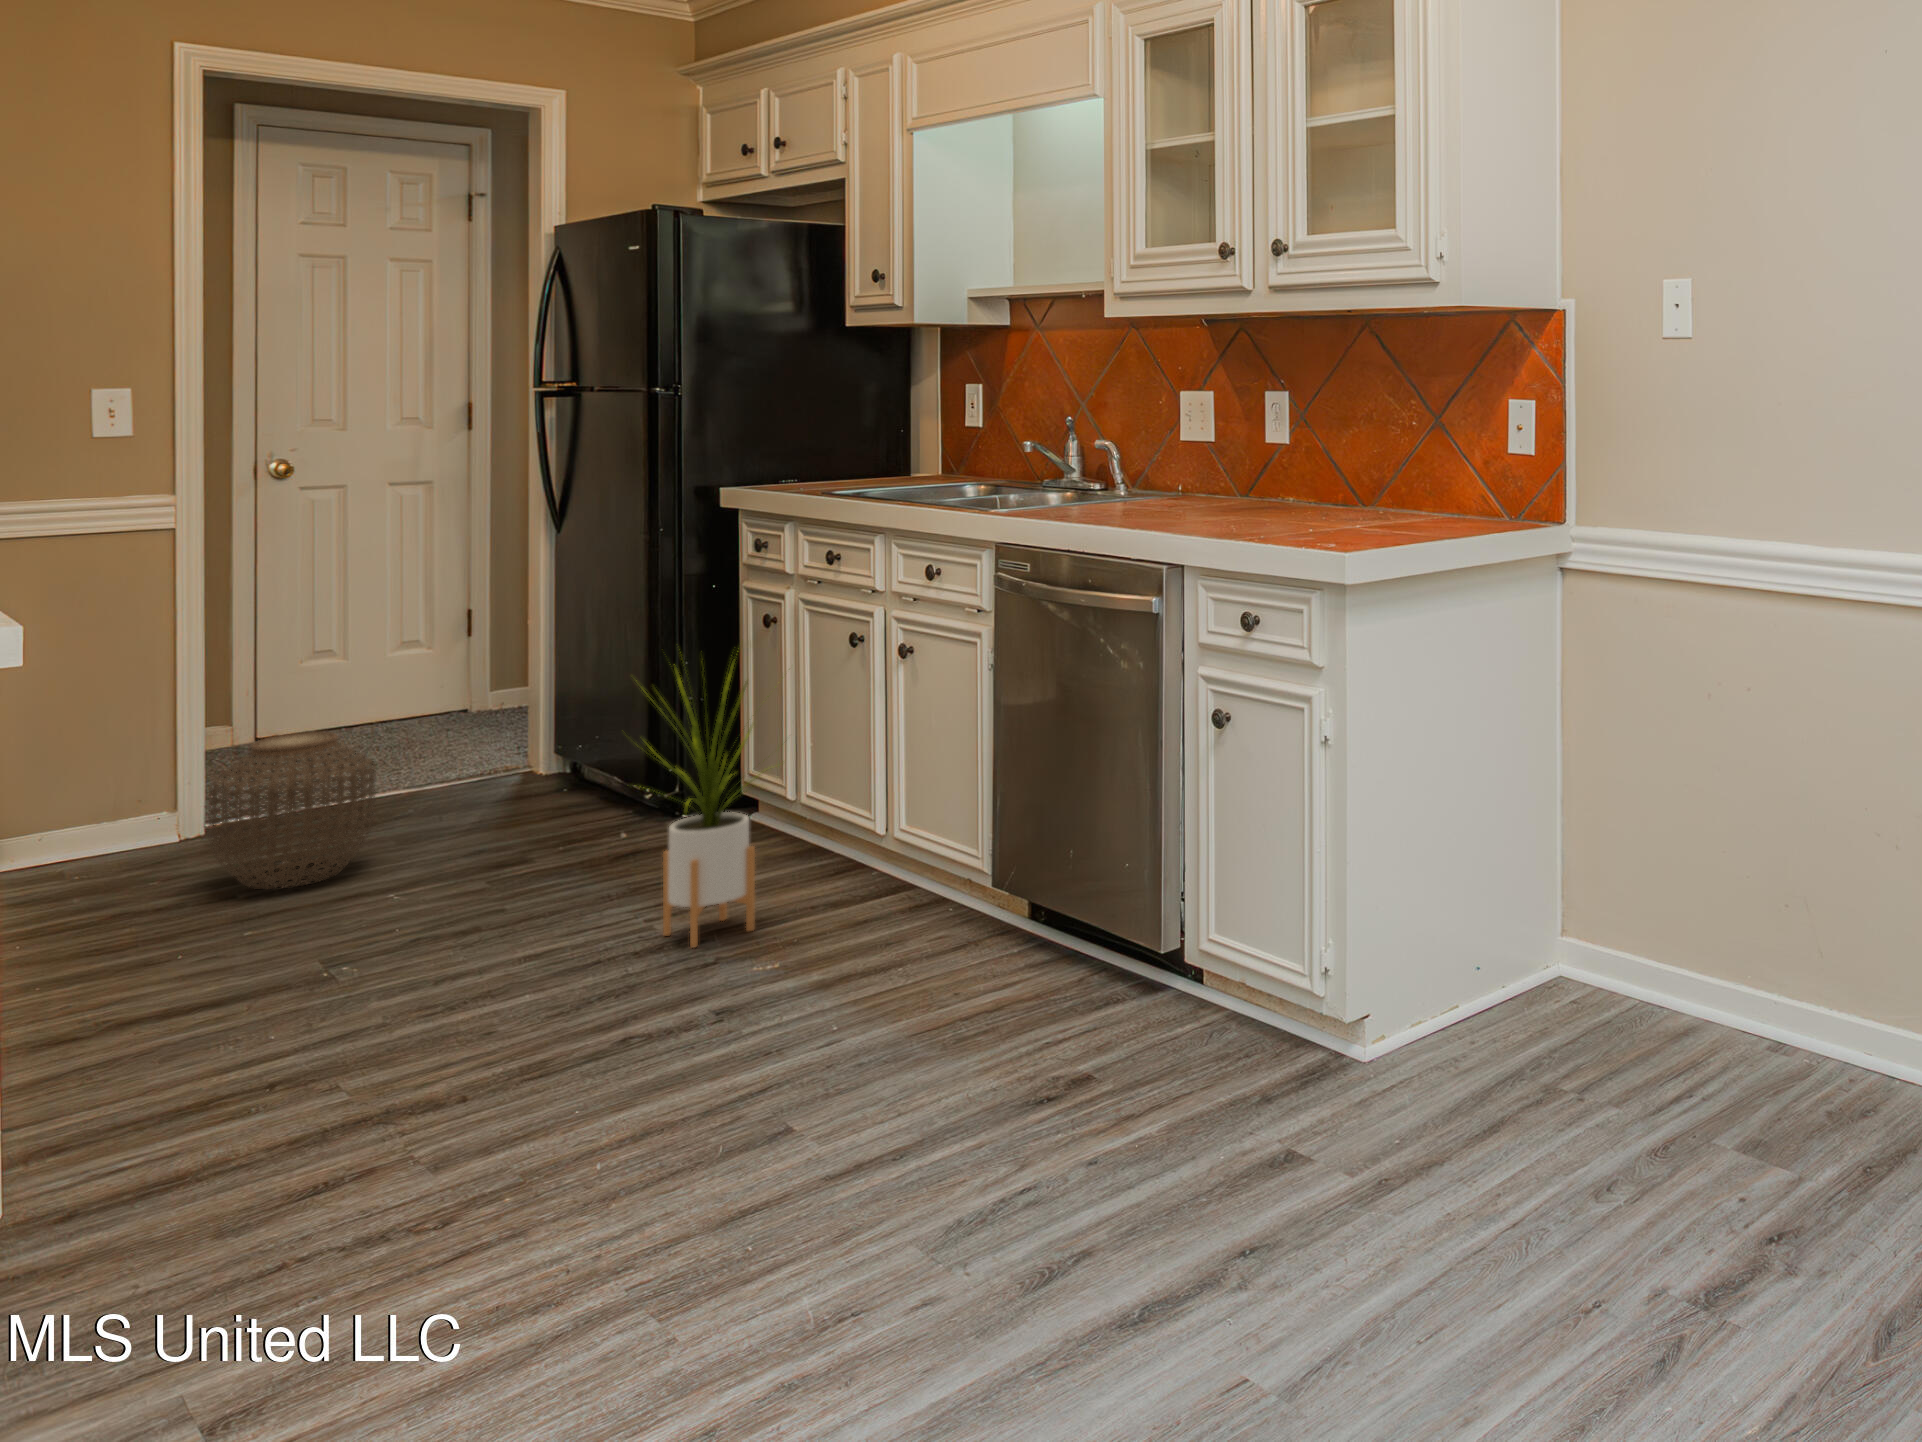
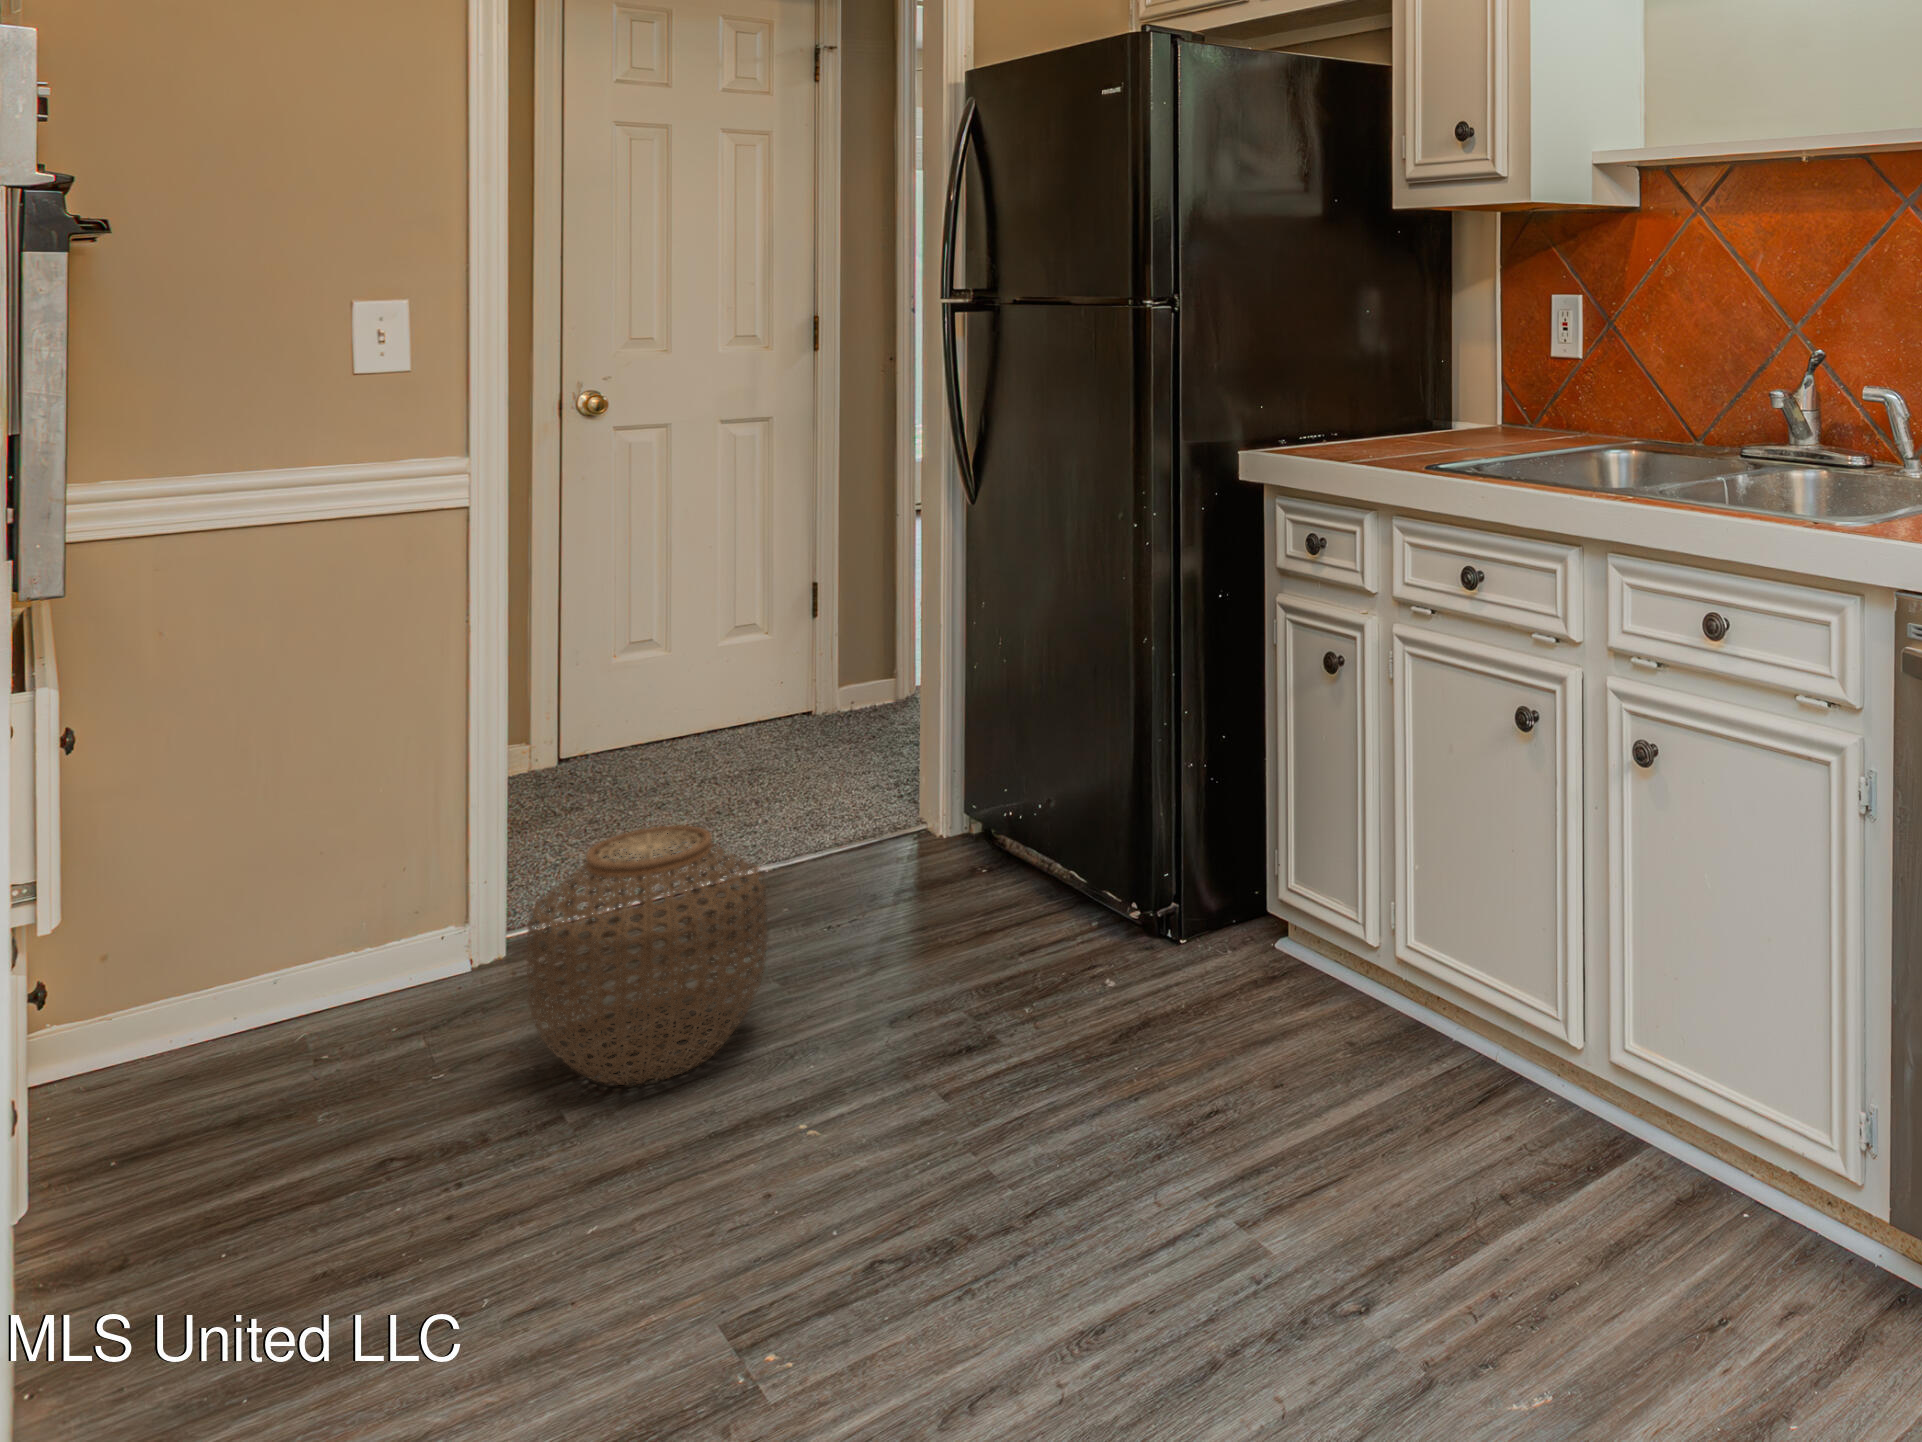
house plant: present [625,659,768,947] -> none [1235,754,1516,1336]

